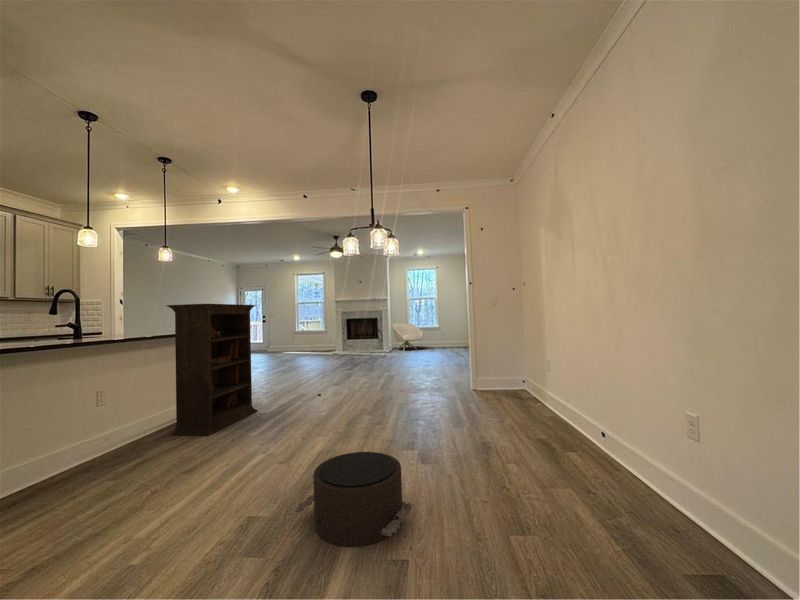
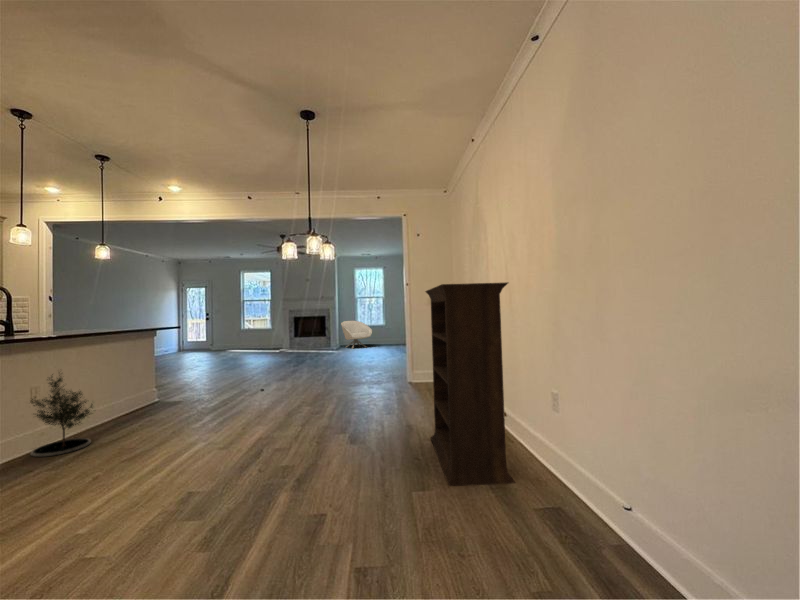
bookcase: present [166,304,257,437] -> present [425,282,515,486]
potted tree: none [91,373,157,466] -> present [31,374,93,457]
pouf: present [294,452,413,547] -> none [231,430,333,501]

